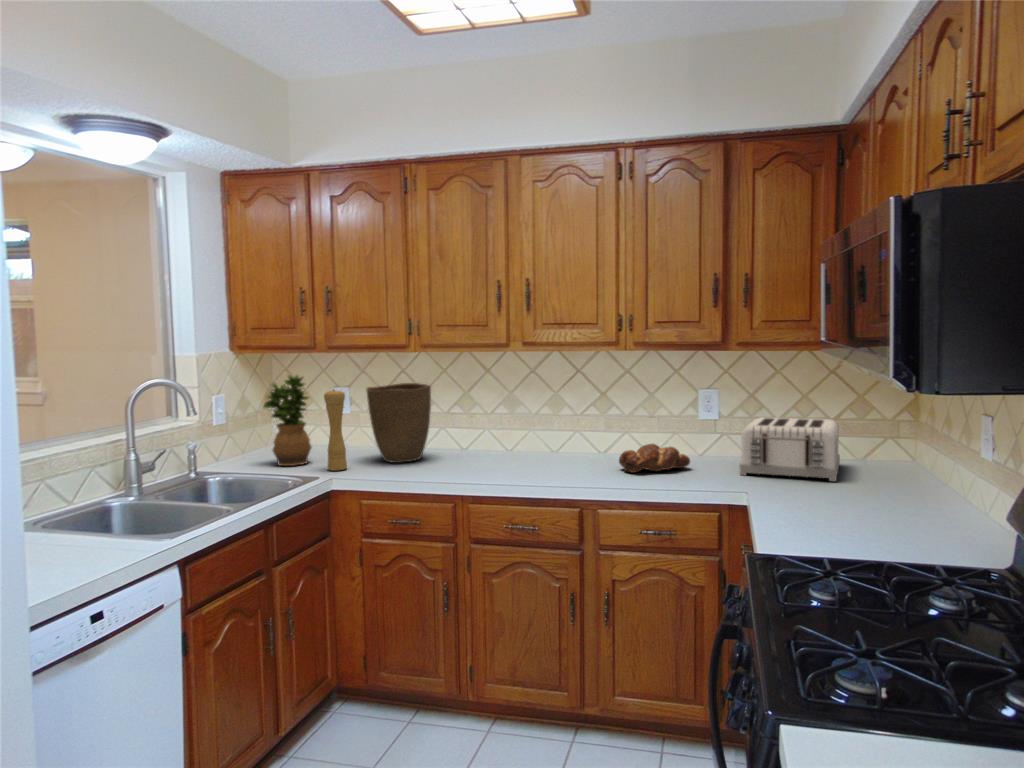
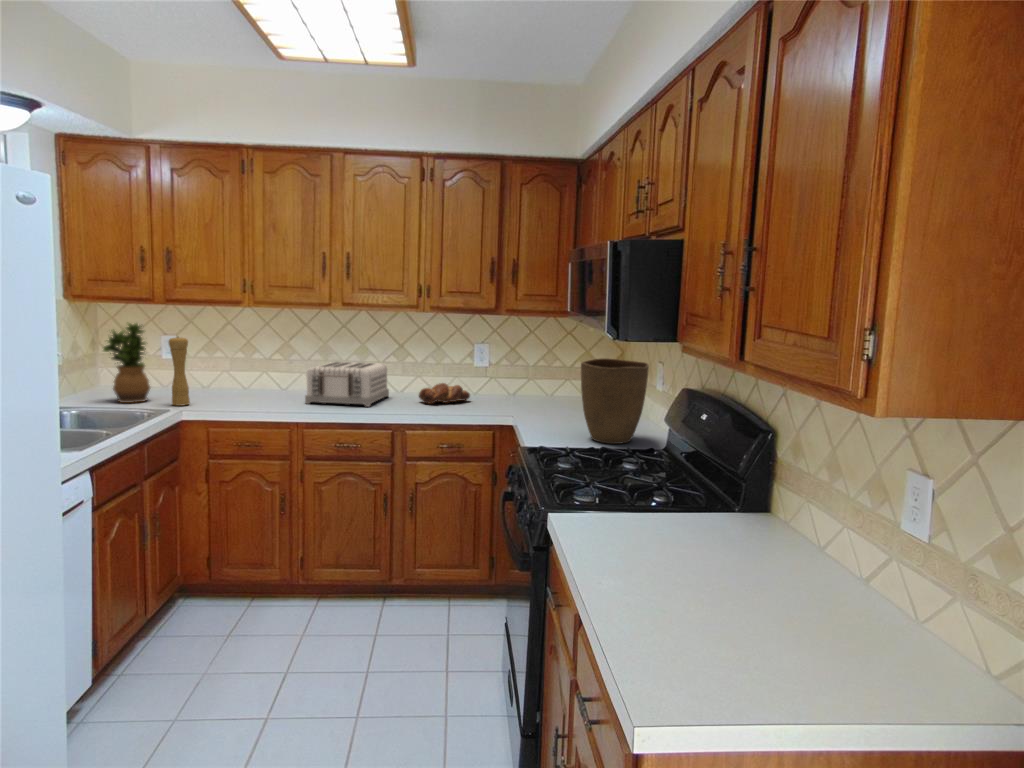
vase: present [366,383,431,463] -> present [581,358,649,444]
toaster: present [740,417,840,481] -> present [305,361,389,407]

